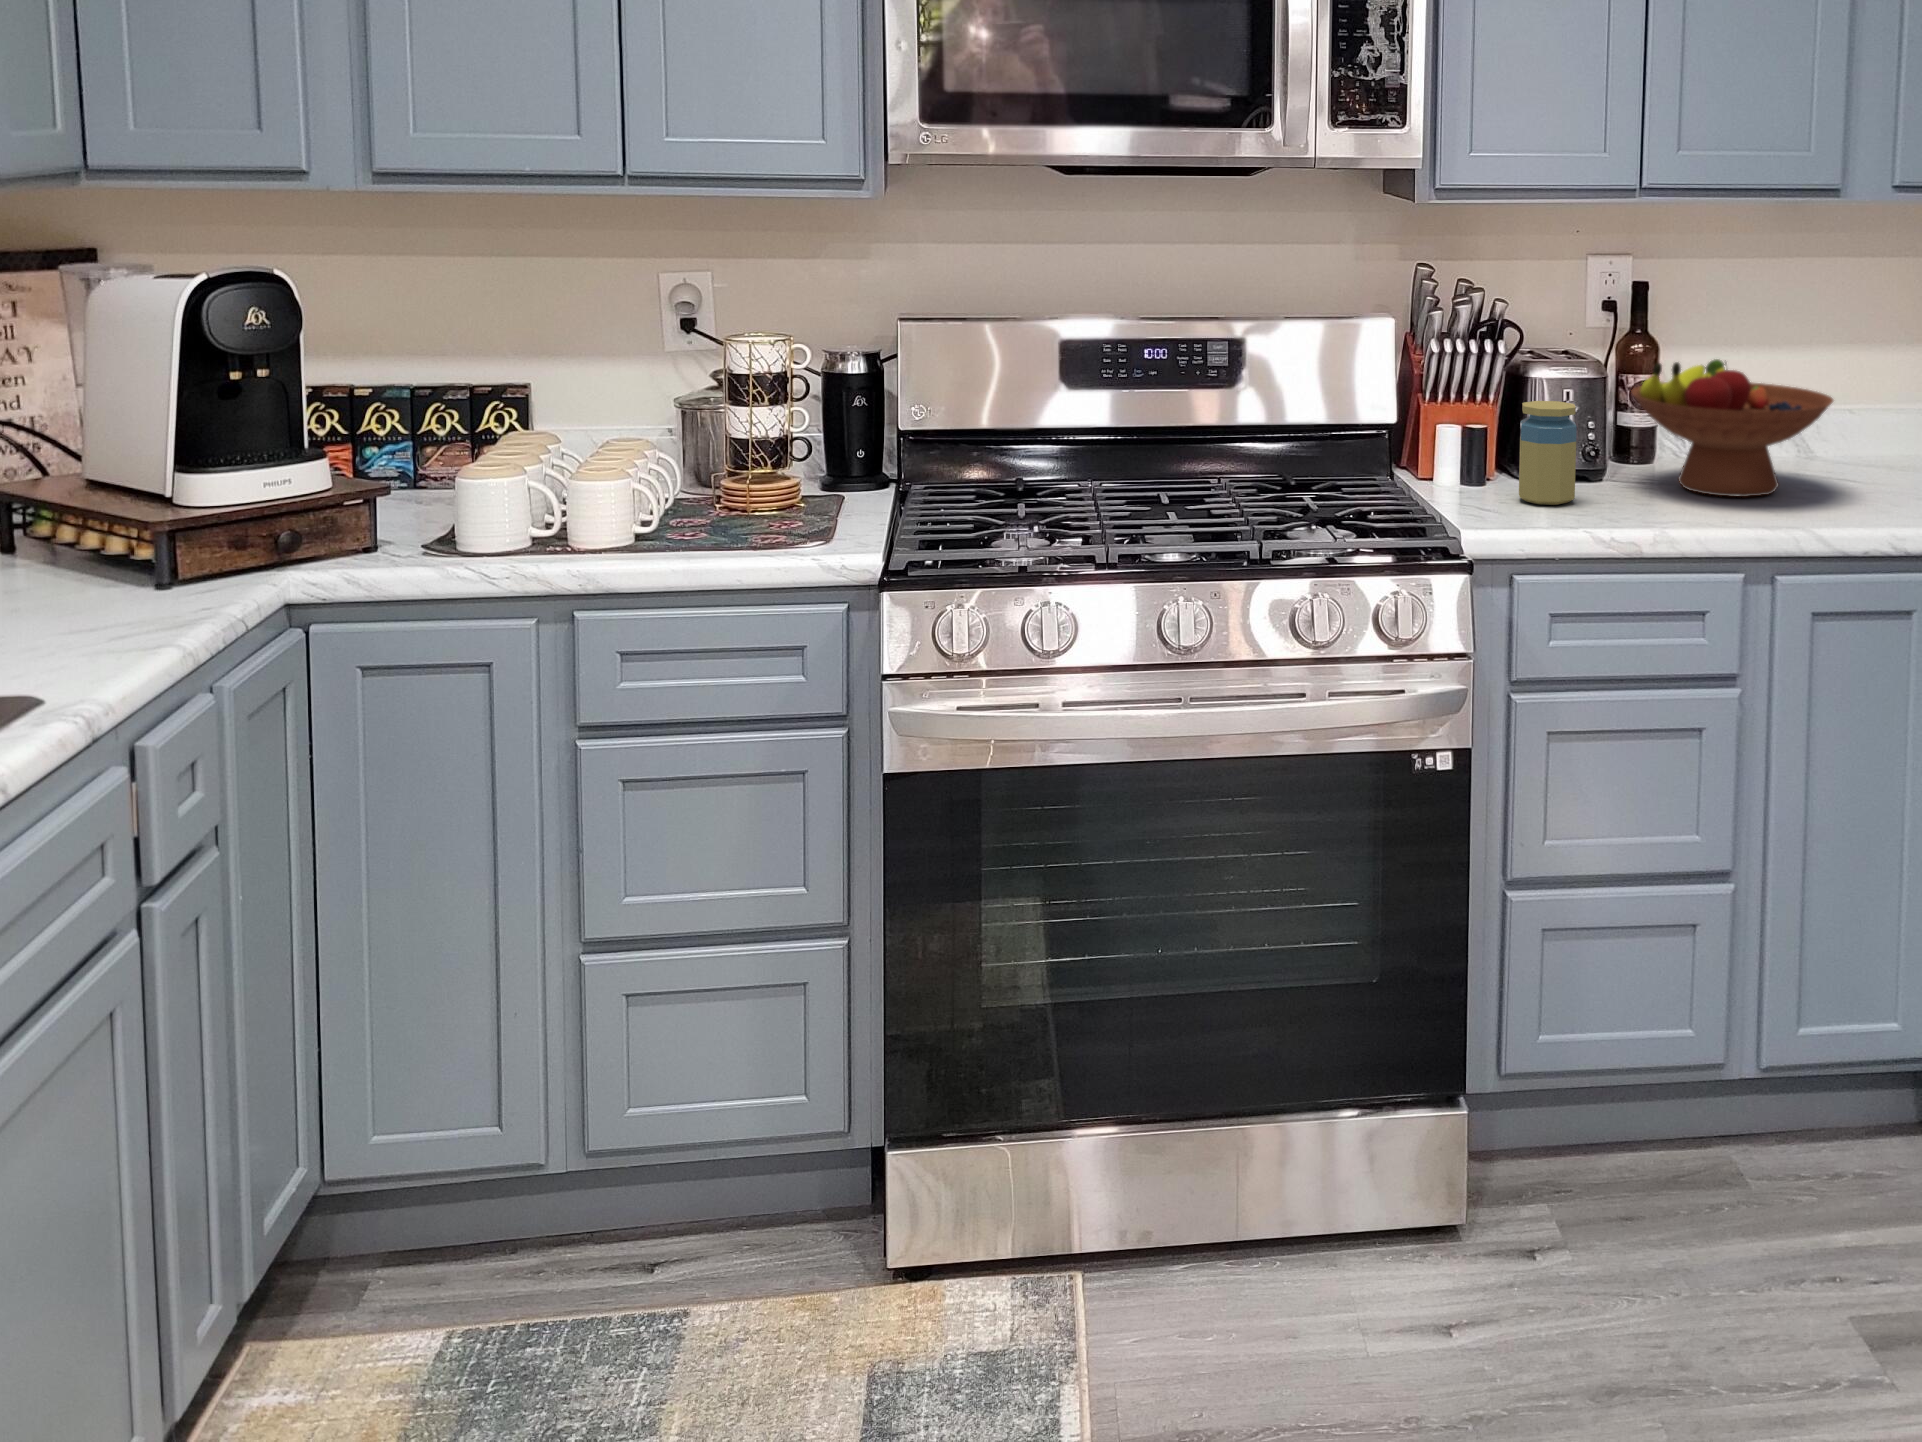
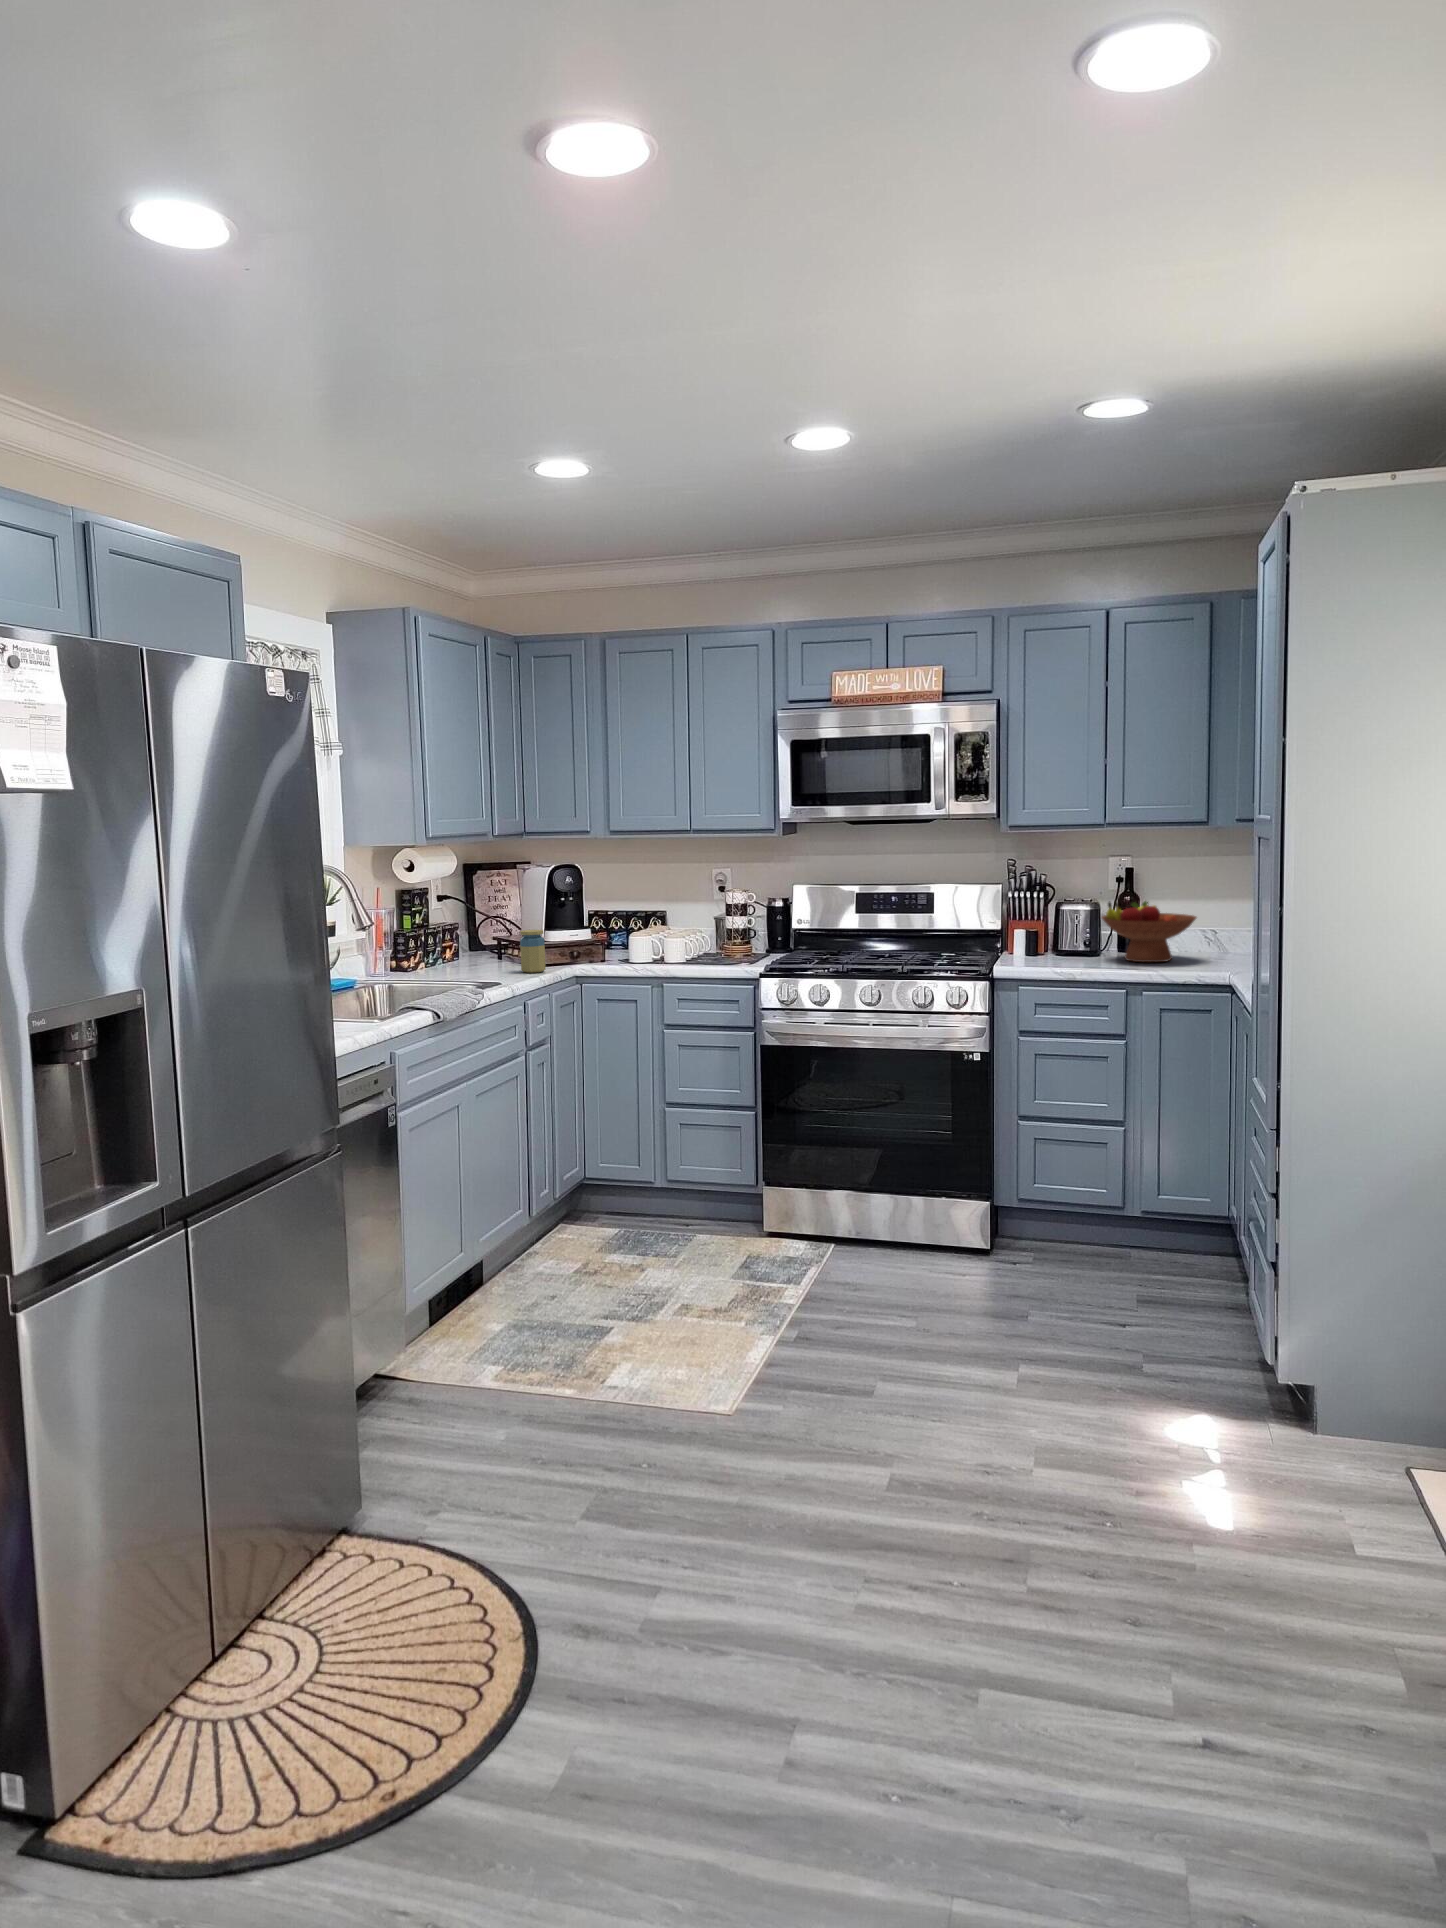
jar: present [1519,401,1577,505] -> present [520,930,545,973]

